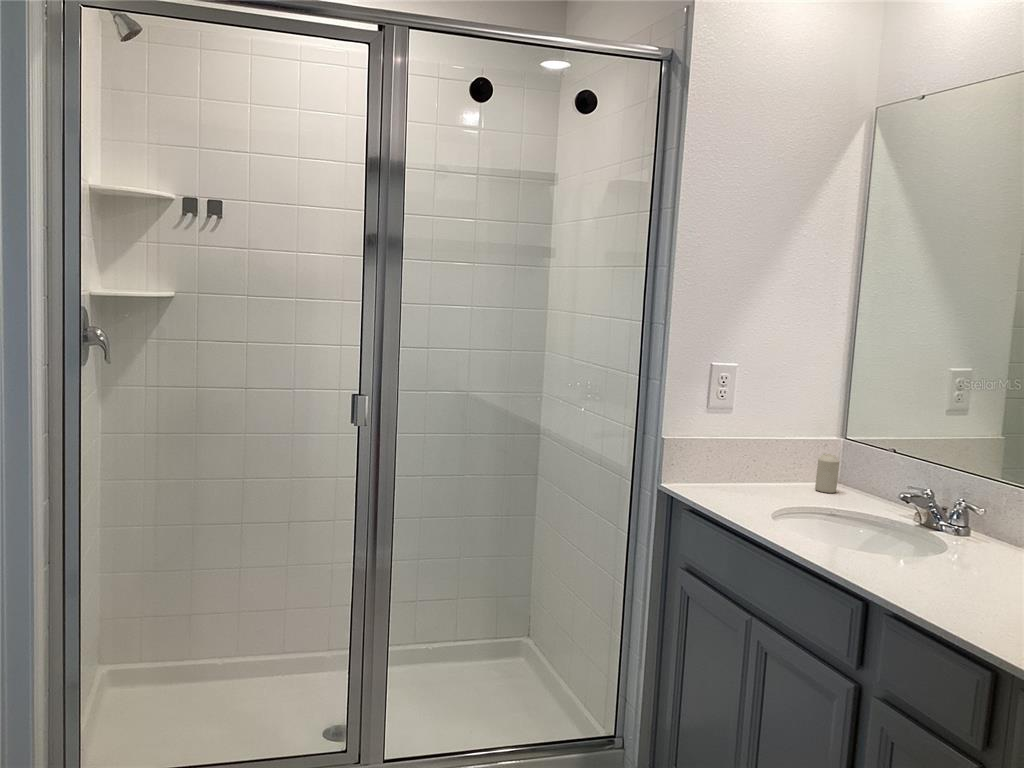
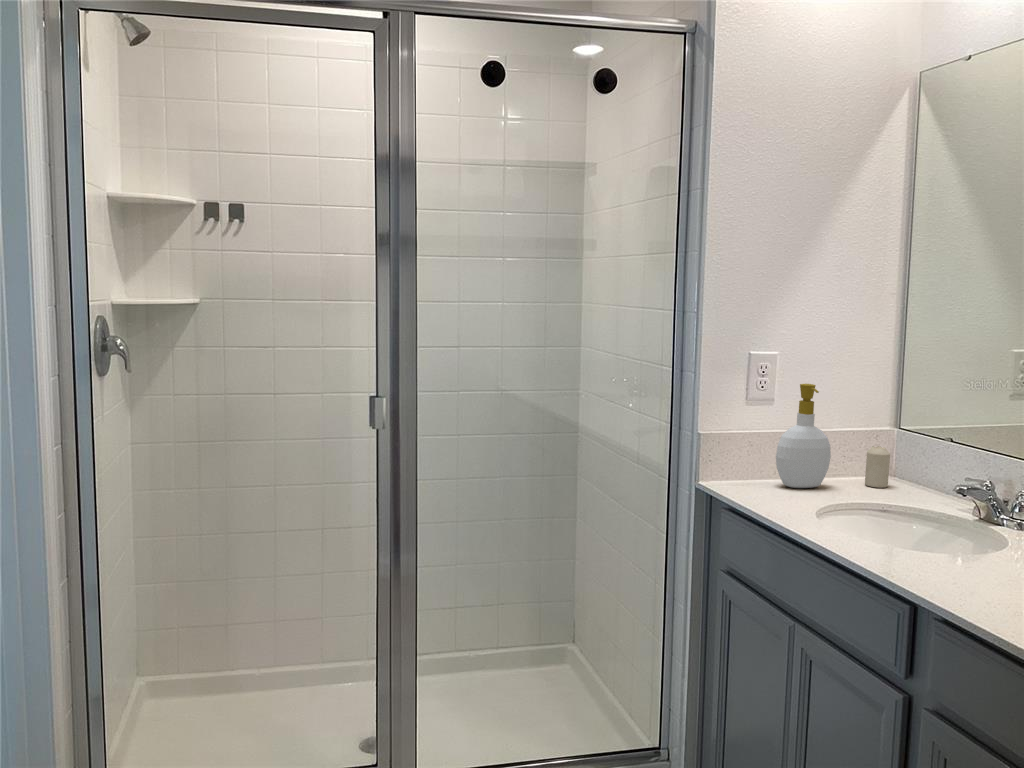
soap bottle: none [735,394,786,492] -> present [776,384,831,488]

